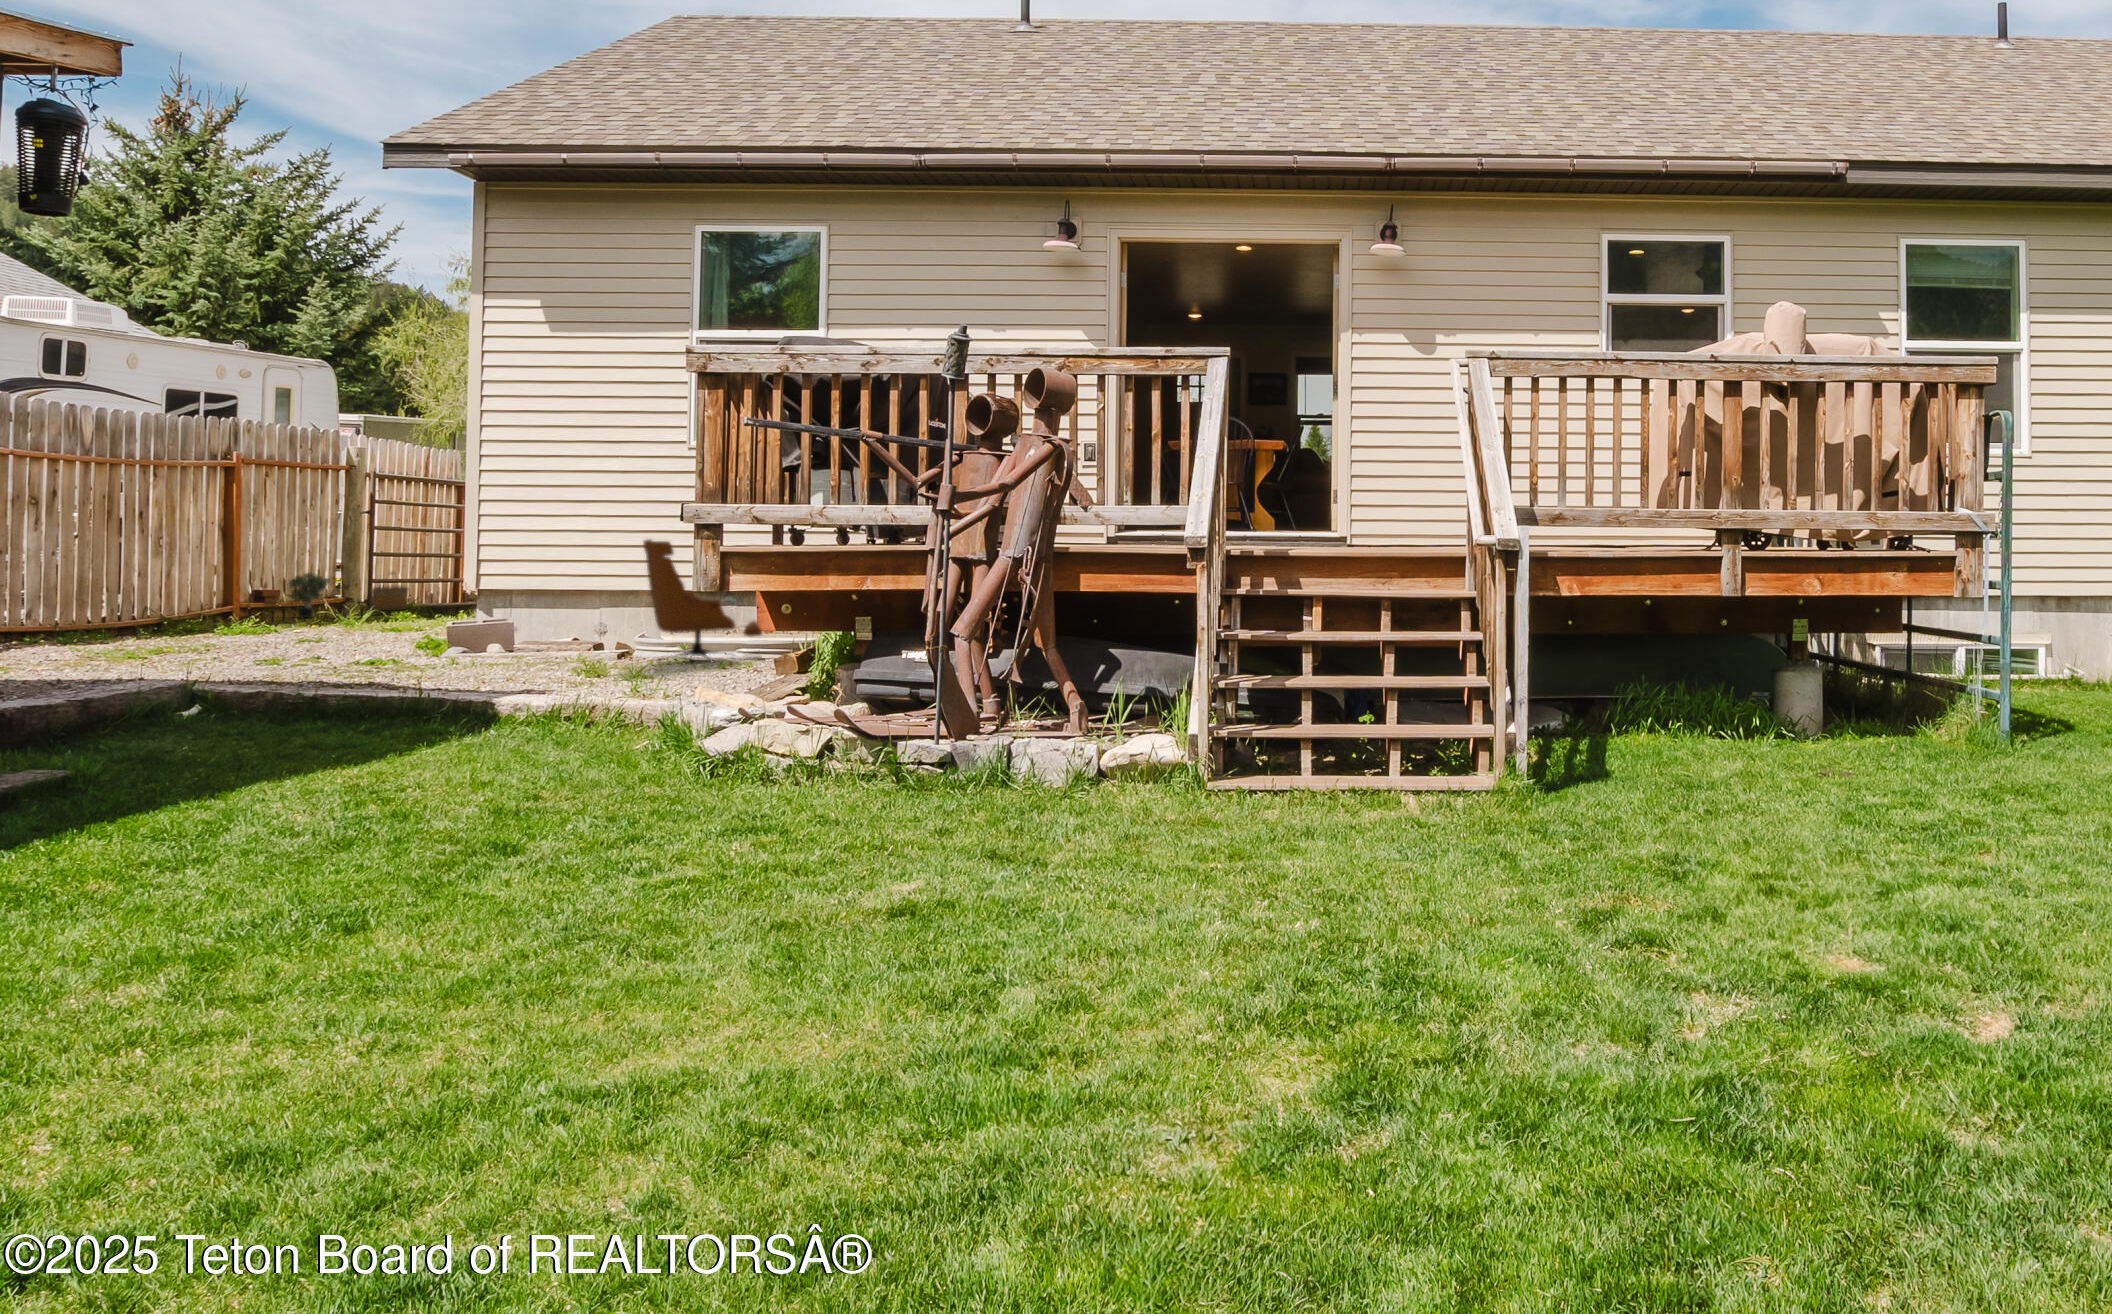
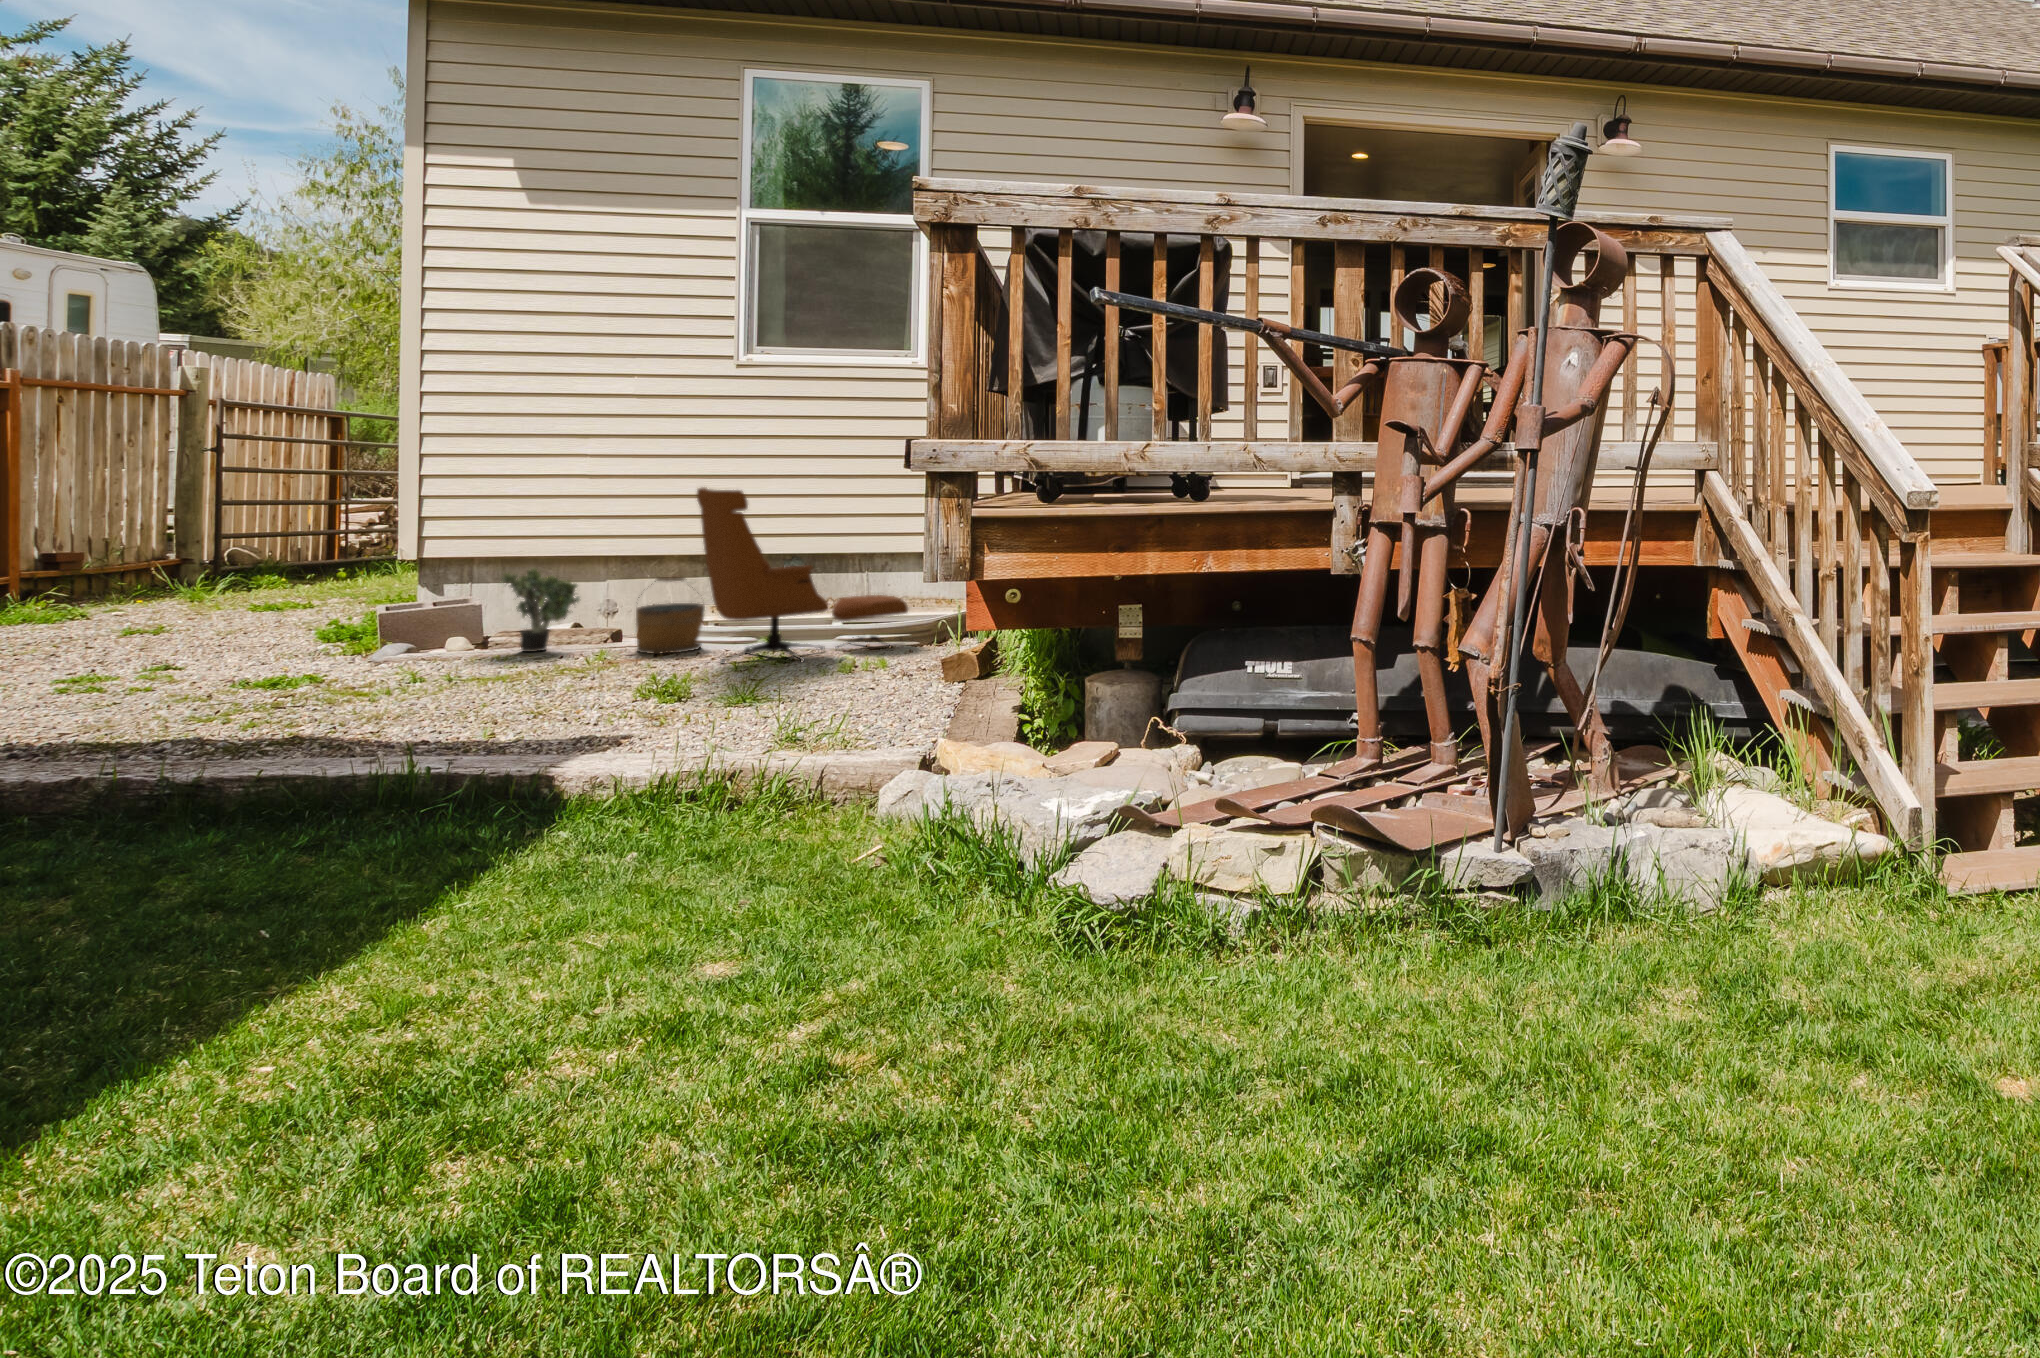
potted plant: present [289,573,330,618] -> present [502,568,580,652]
bucket: present [371,573,408,611] -> present [636,576,705,654]

